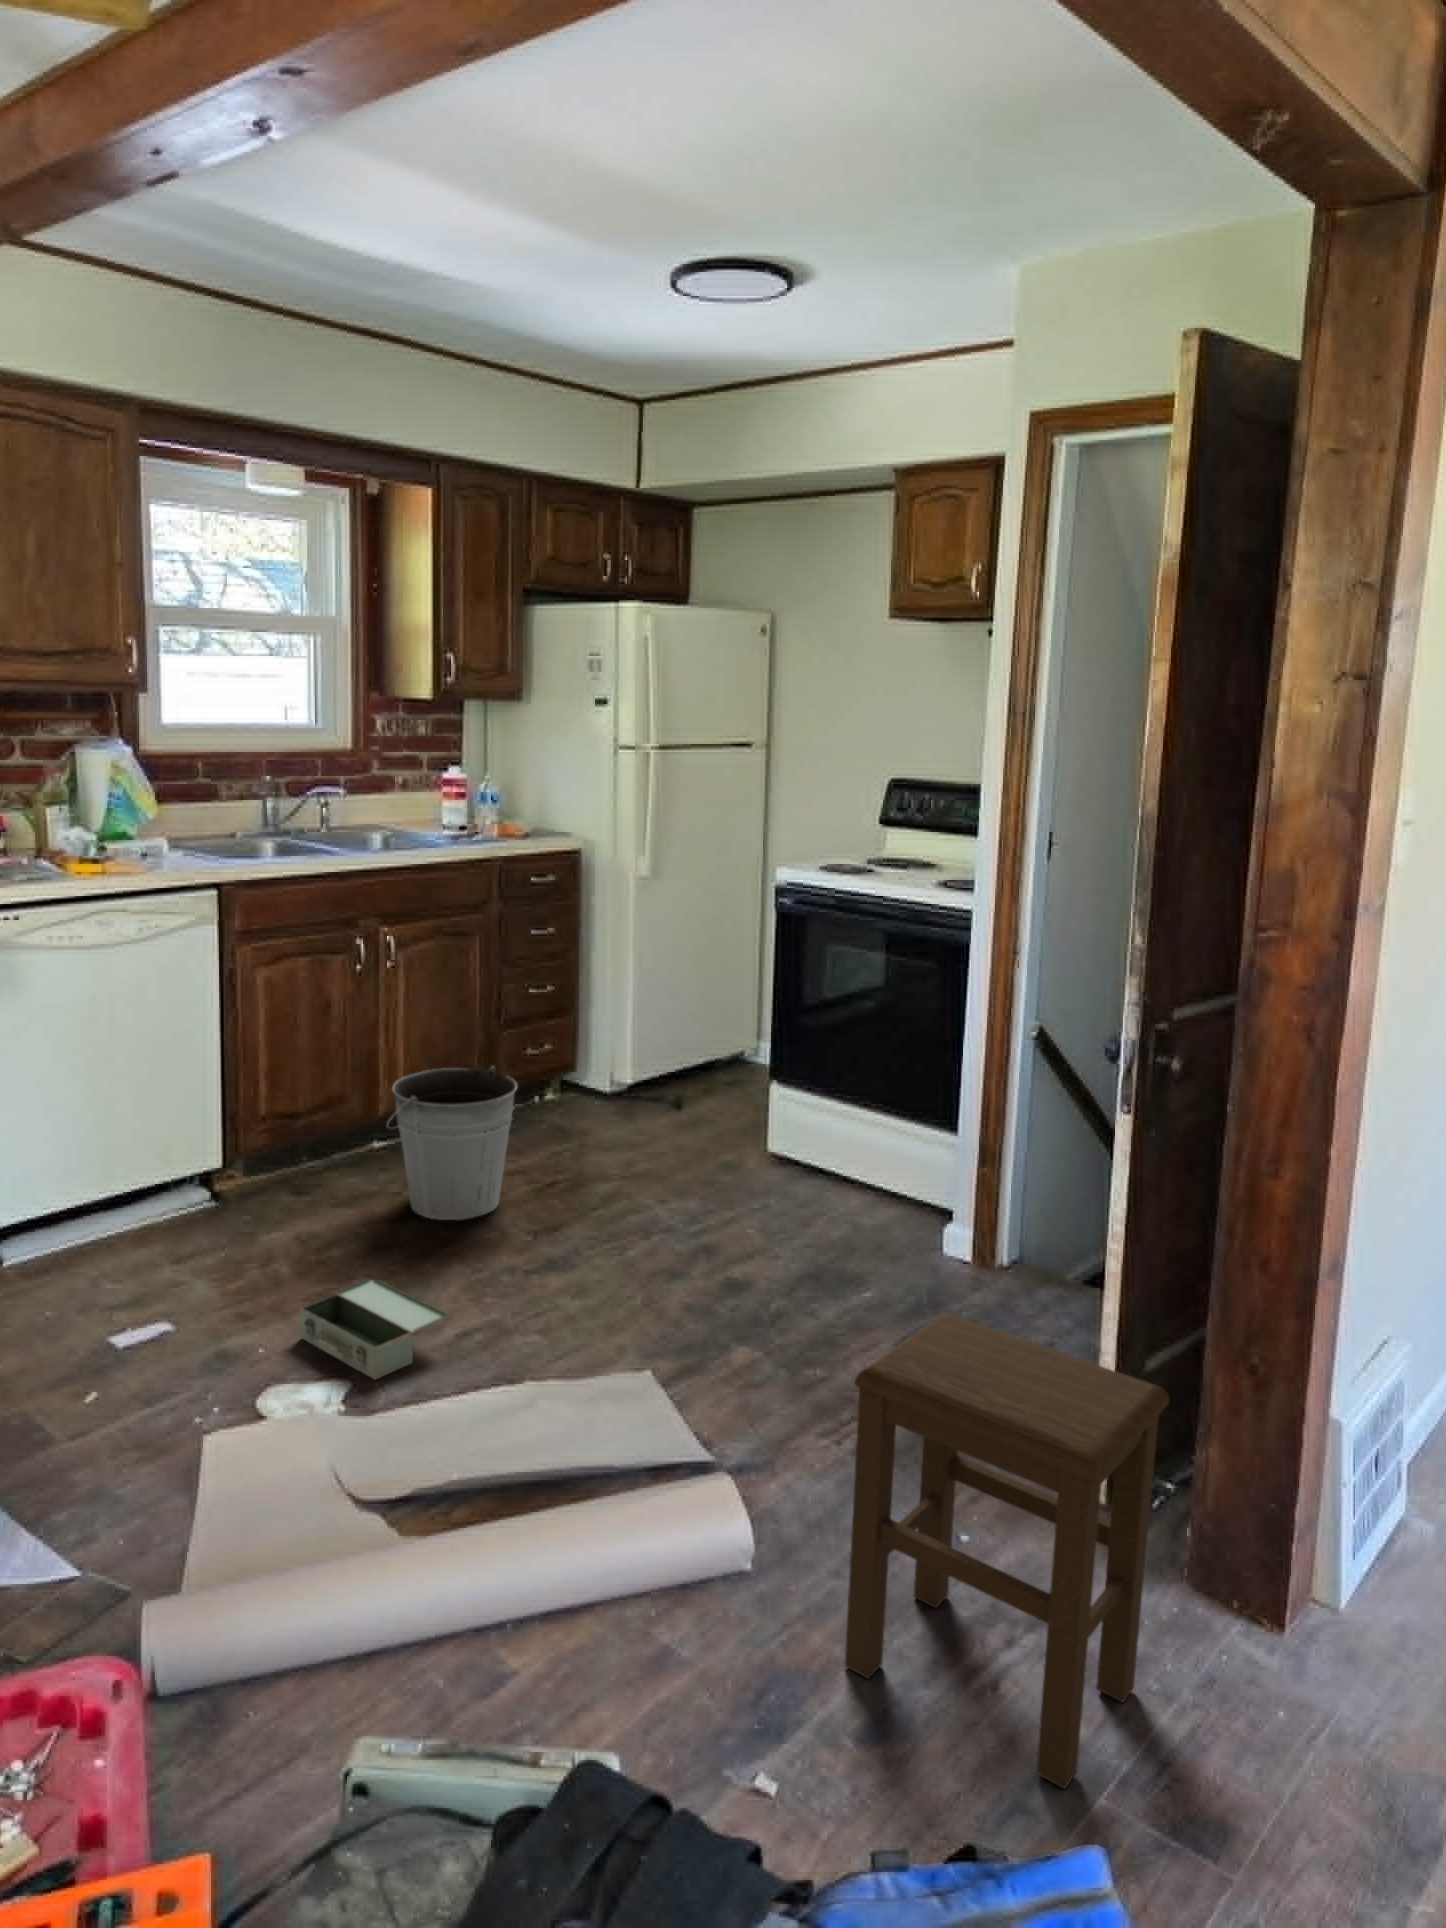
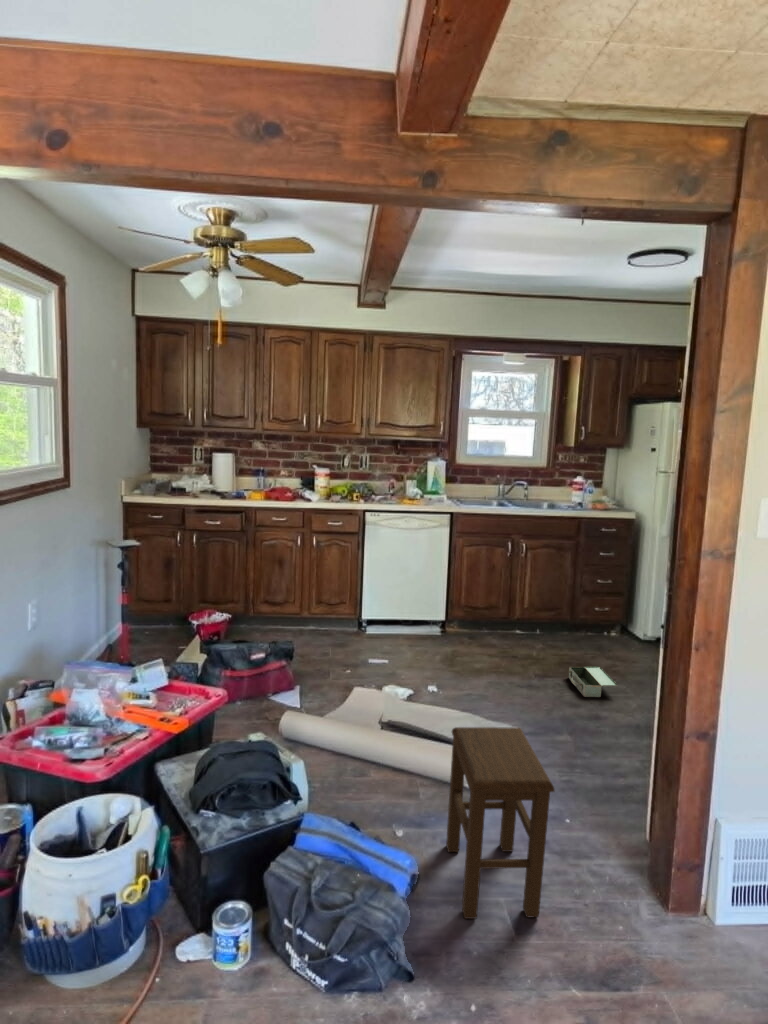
bucket: present [387,1066,517,1220] -> none [492,601,547,665]
toolbox: present [300,1278,447,1379] -> present [569,666,617,697]

